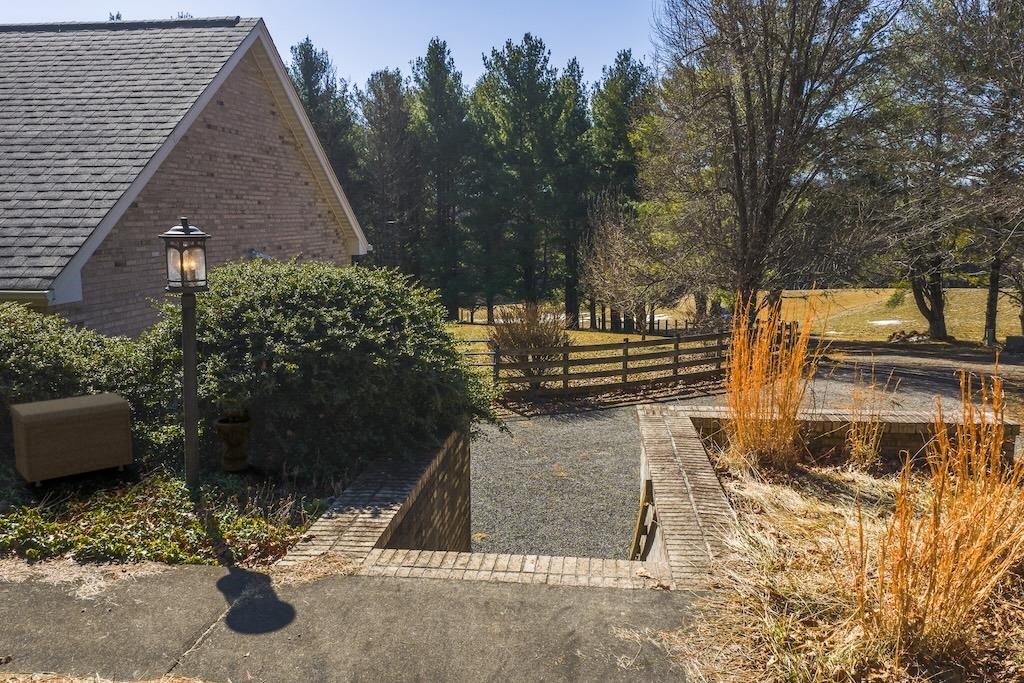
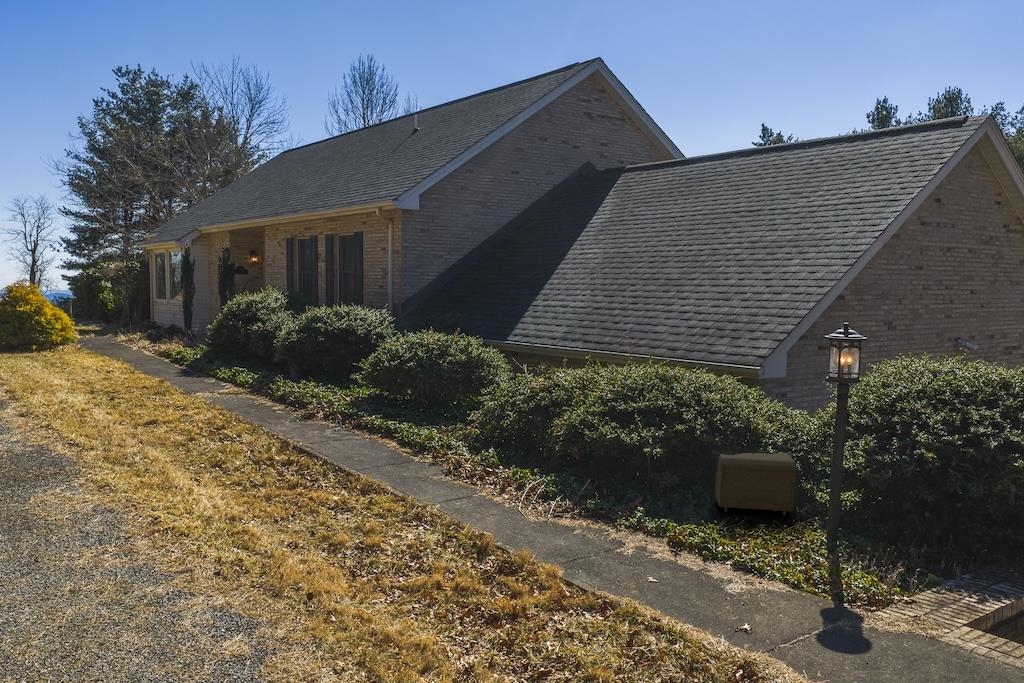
planter: present [213,408,253,471] -> none [858,484,894,539]

